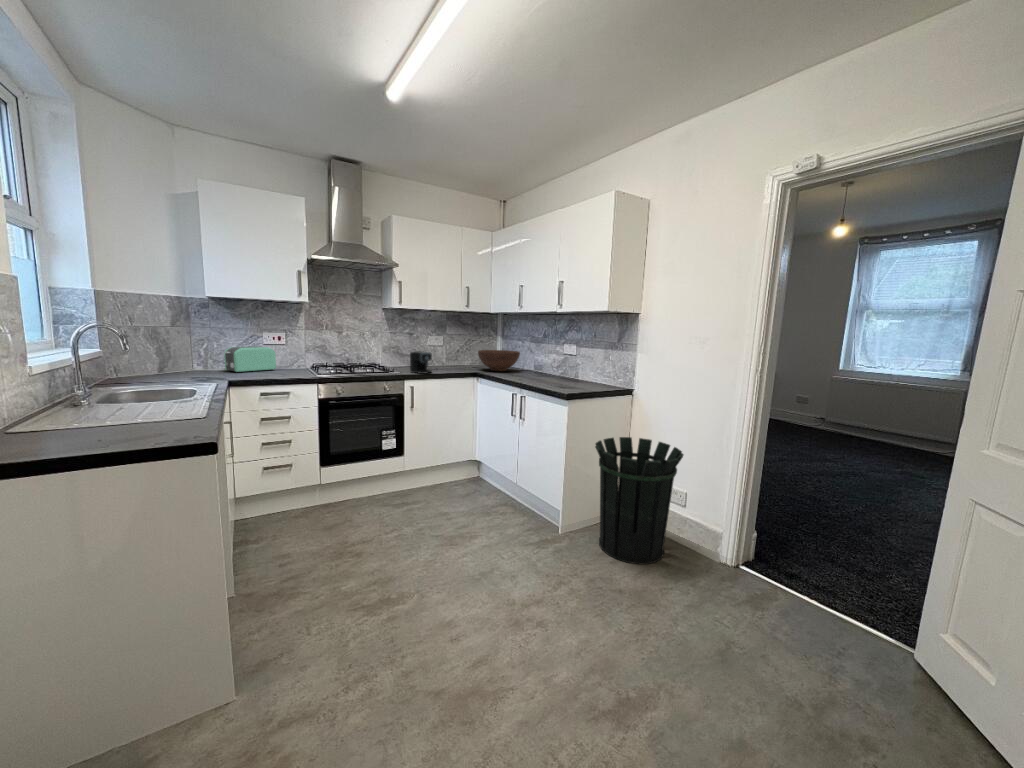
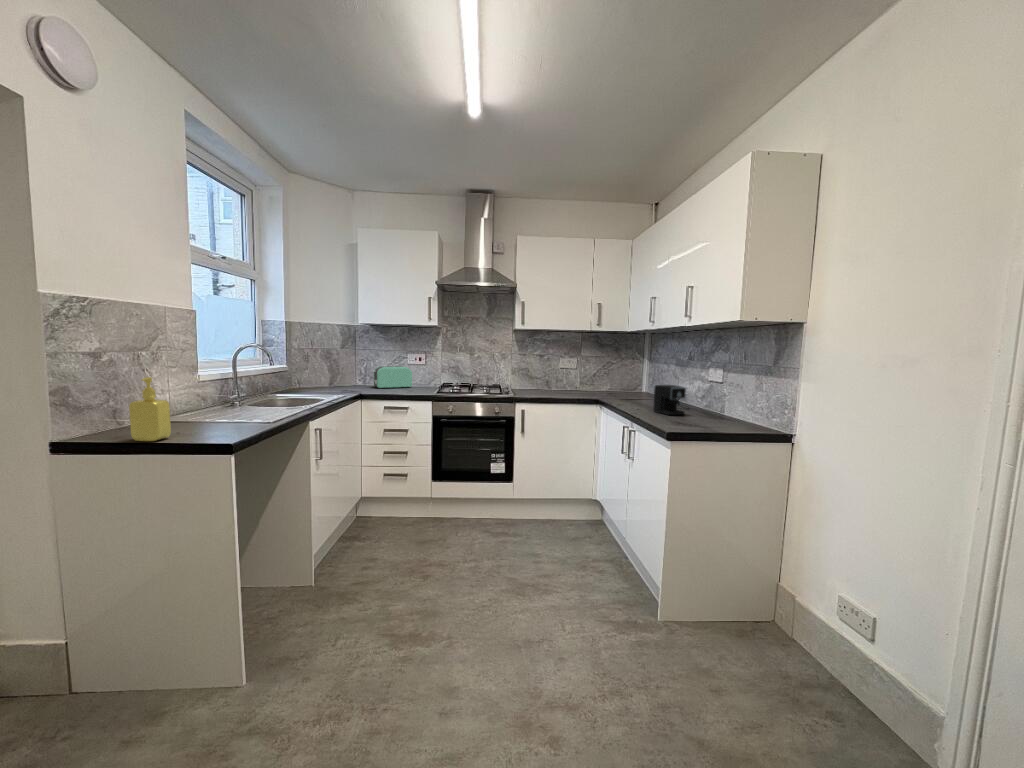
fruit bowl: present [478,350,520,371] -> none [604,374,655,399]
coffee maker: present [410,352,432,374] -> present [654,385,689,415]
soap dispenser: none [45,366,104,448] -> present [129,377,171,441]
waste bin: present [595,437,684,564] -> none [705,502,860,716]

